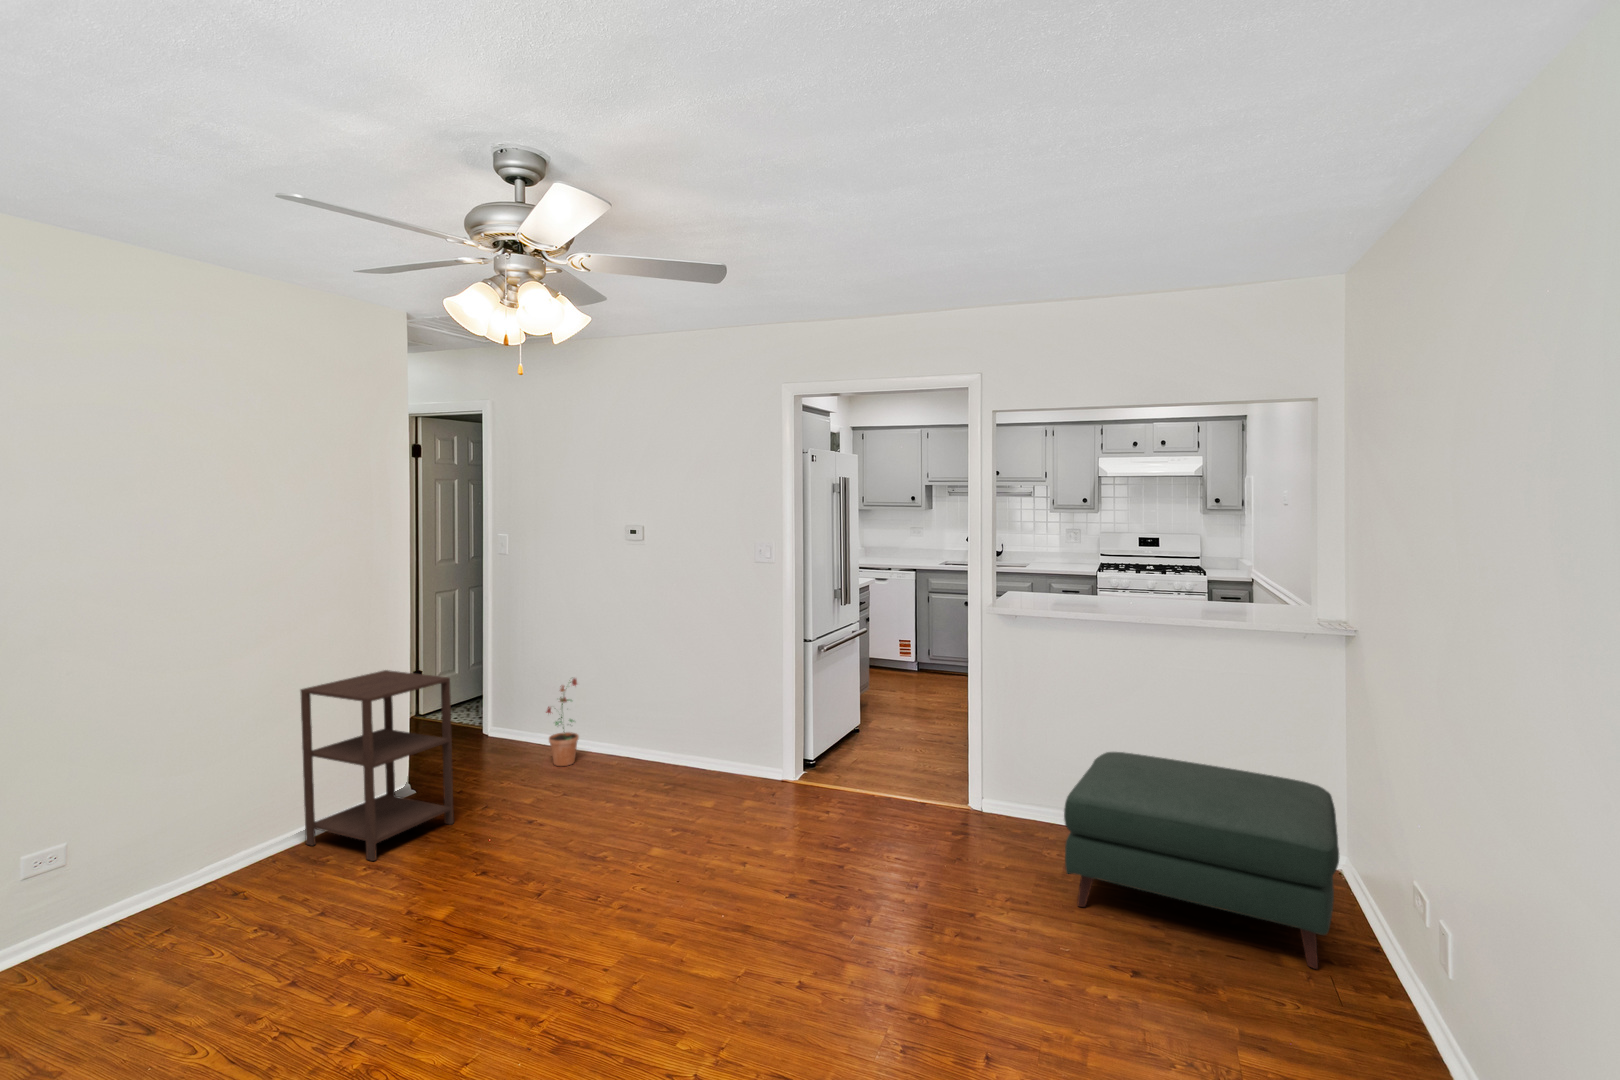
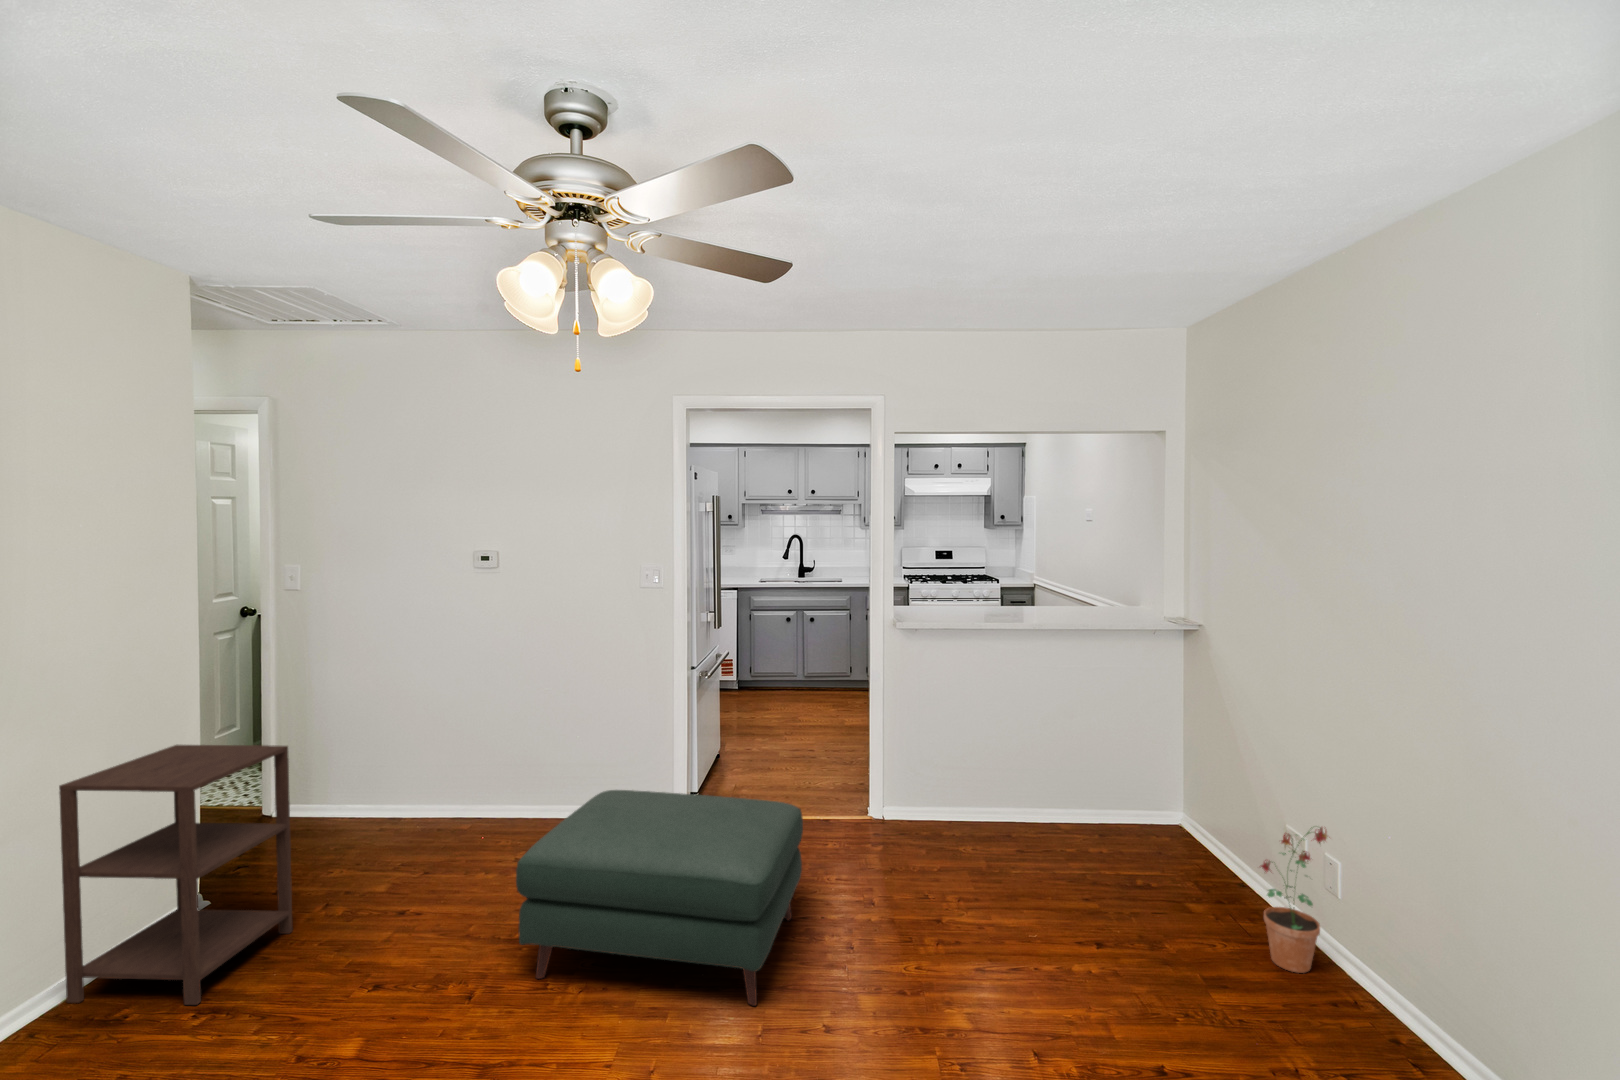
potted plant: present [546,678,579,766] -> present [1261,827,1327,973]
ottoman: present [1064,752,1339,969] -> present [516,790,803,1006]

